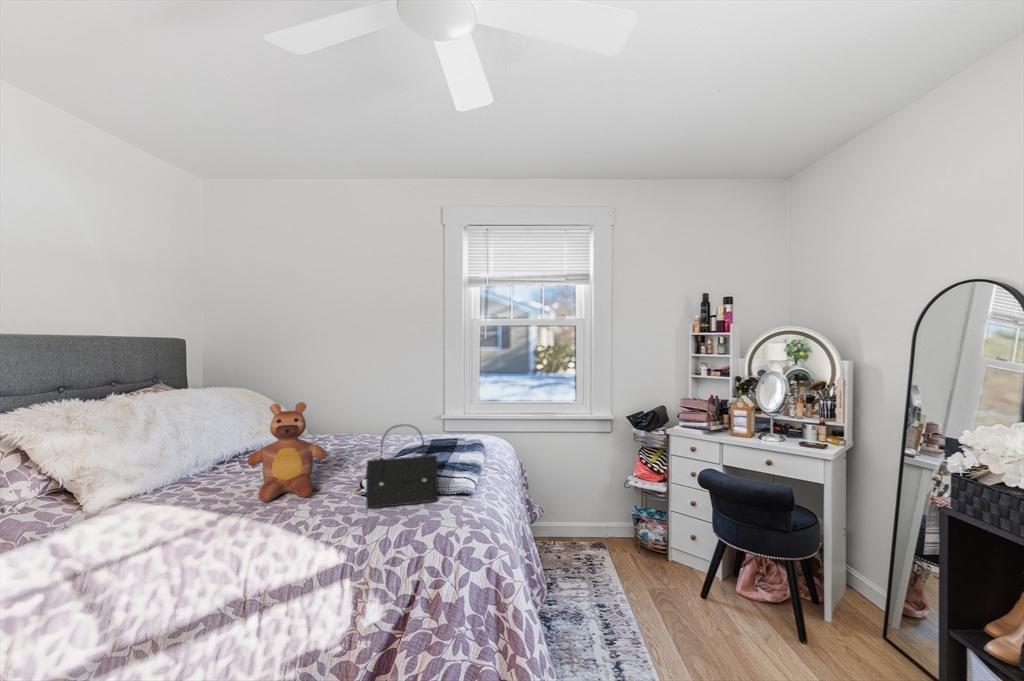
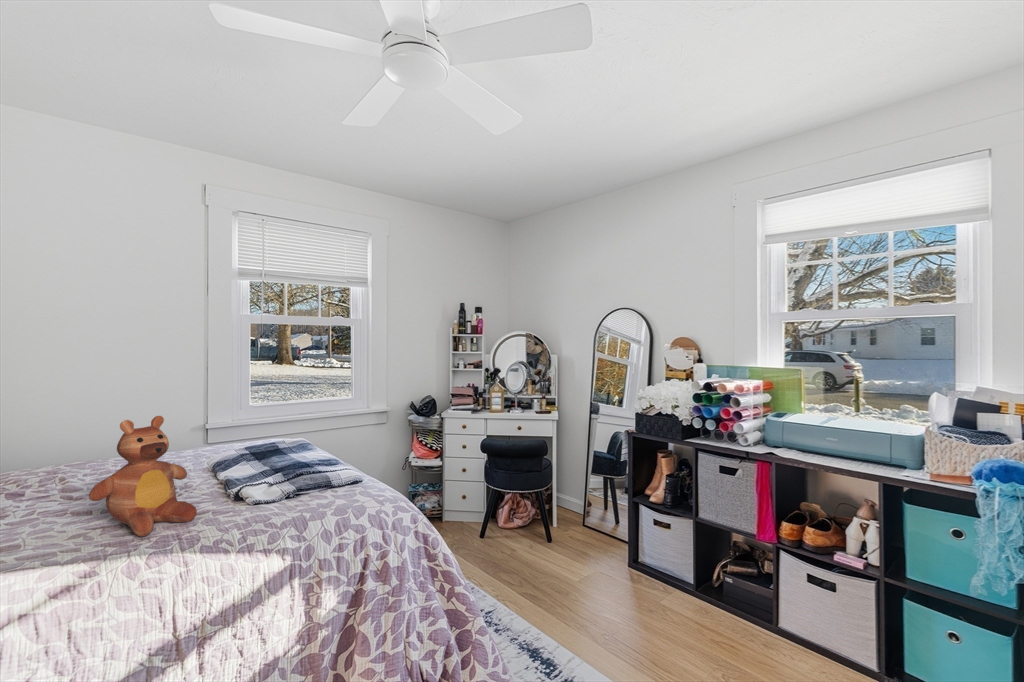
handbag: present [366,425,438,508] -> none [276,425,341,514]

